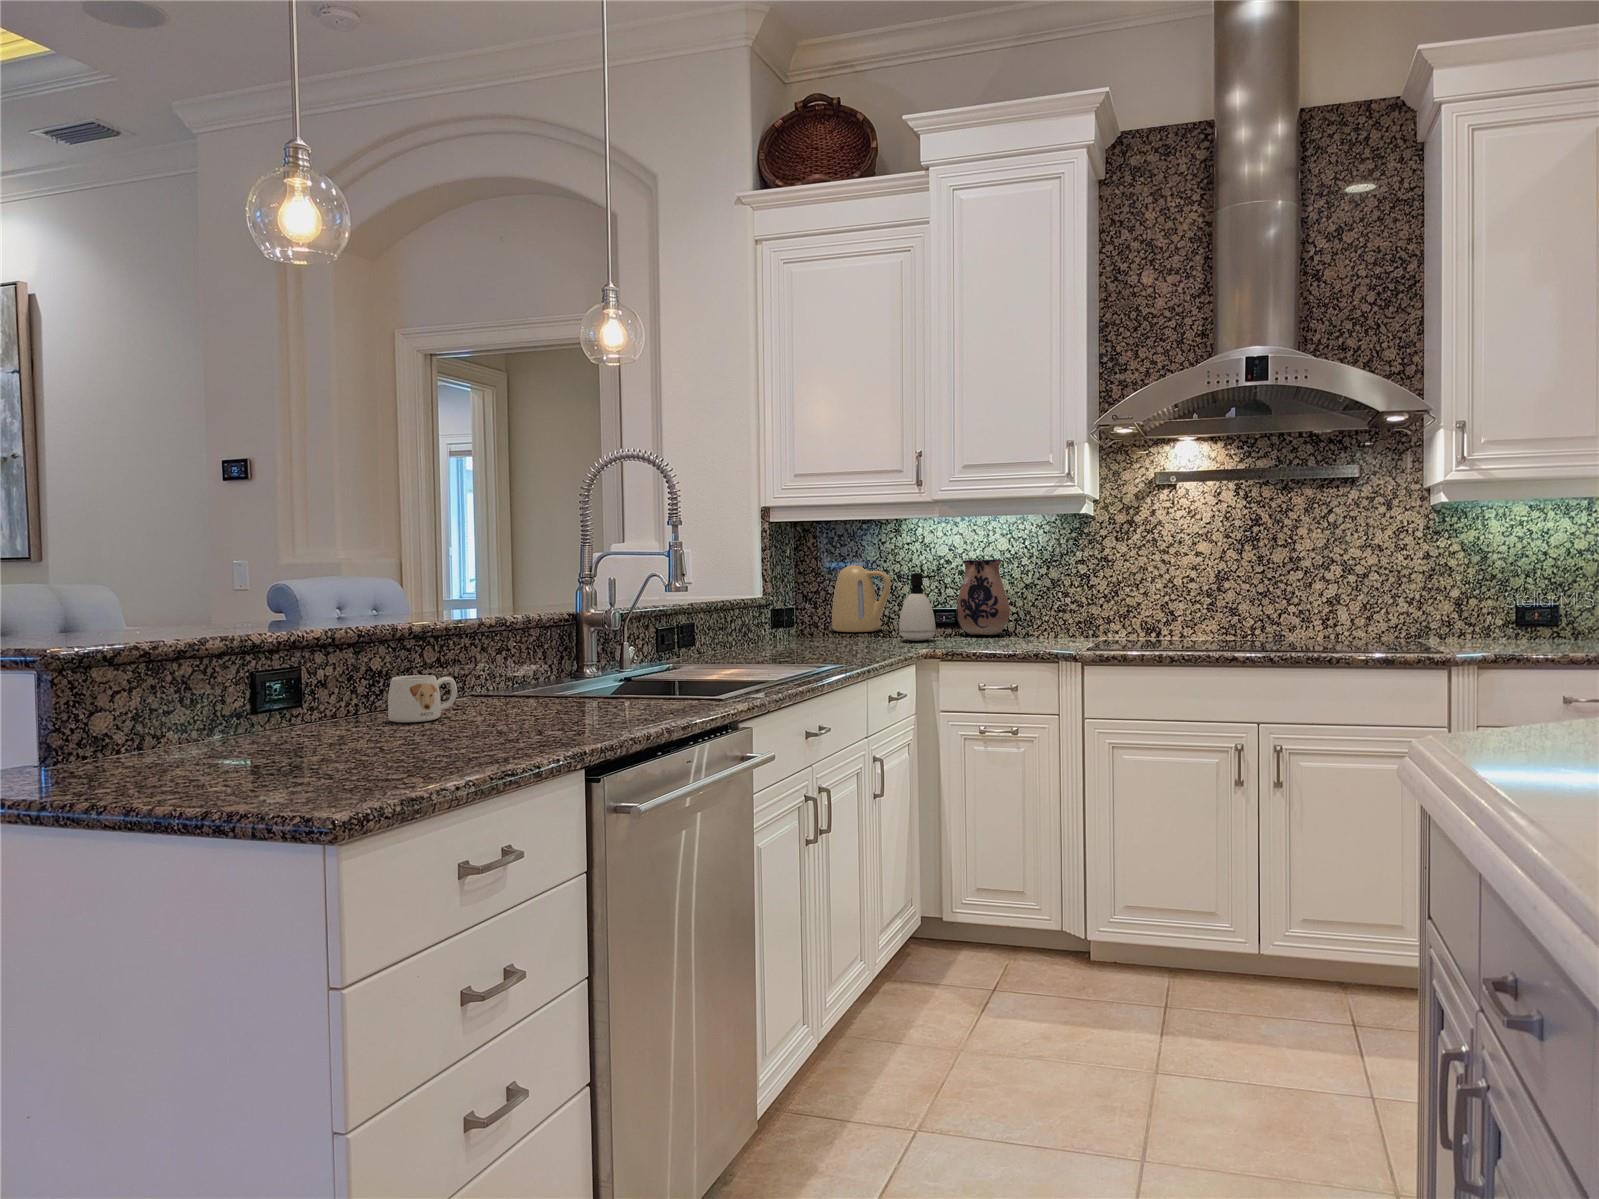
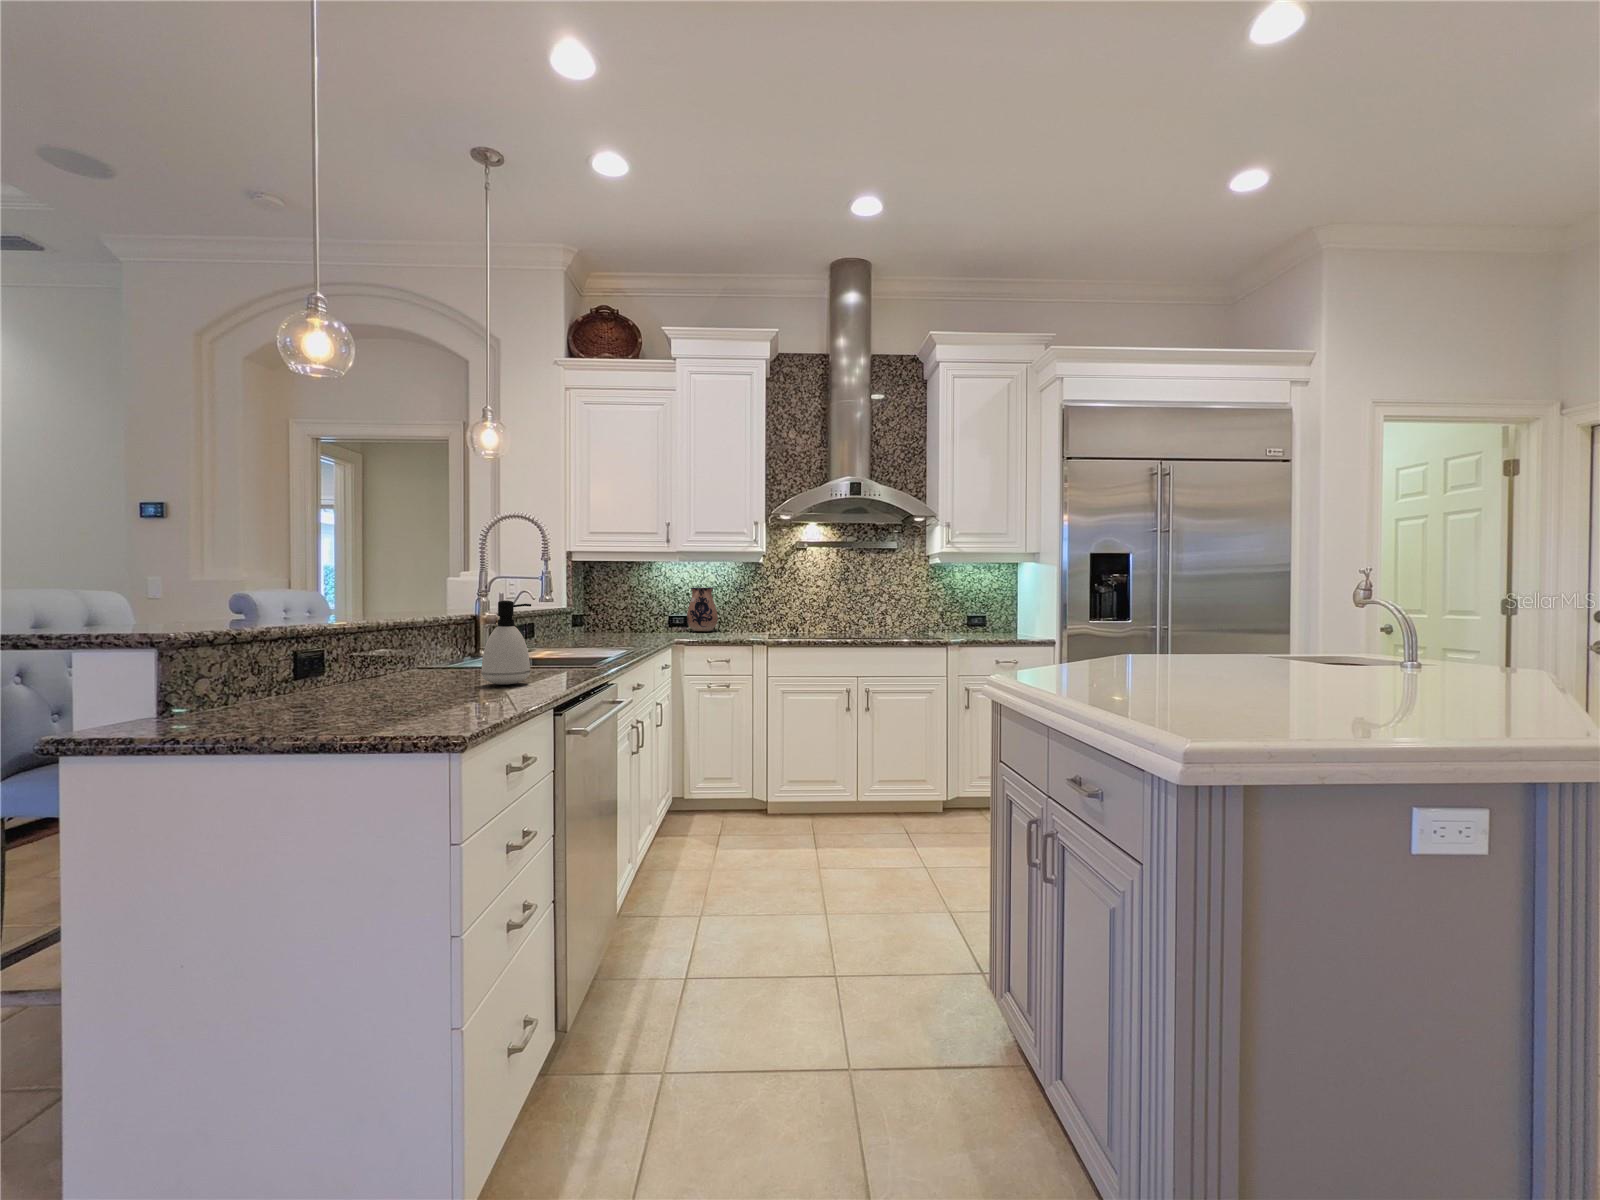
kettle: present [832,565,891,632] -> none [604,589,645,631]
soap dispenser: present [899,573,936,641] -> present [481,600,531,685]
mug: present [388,675,457,722] -> none [387,653,432,683]

